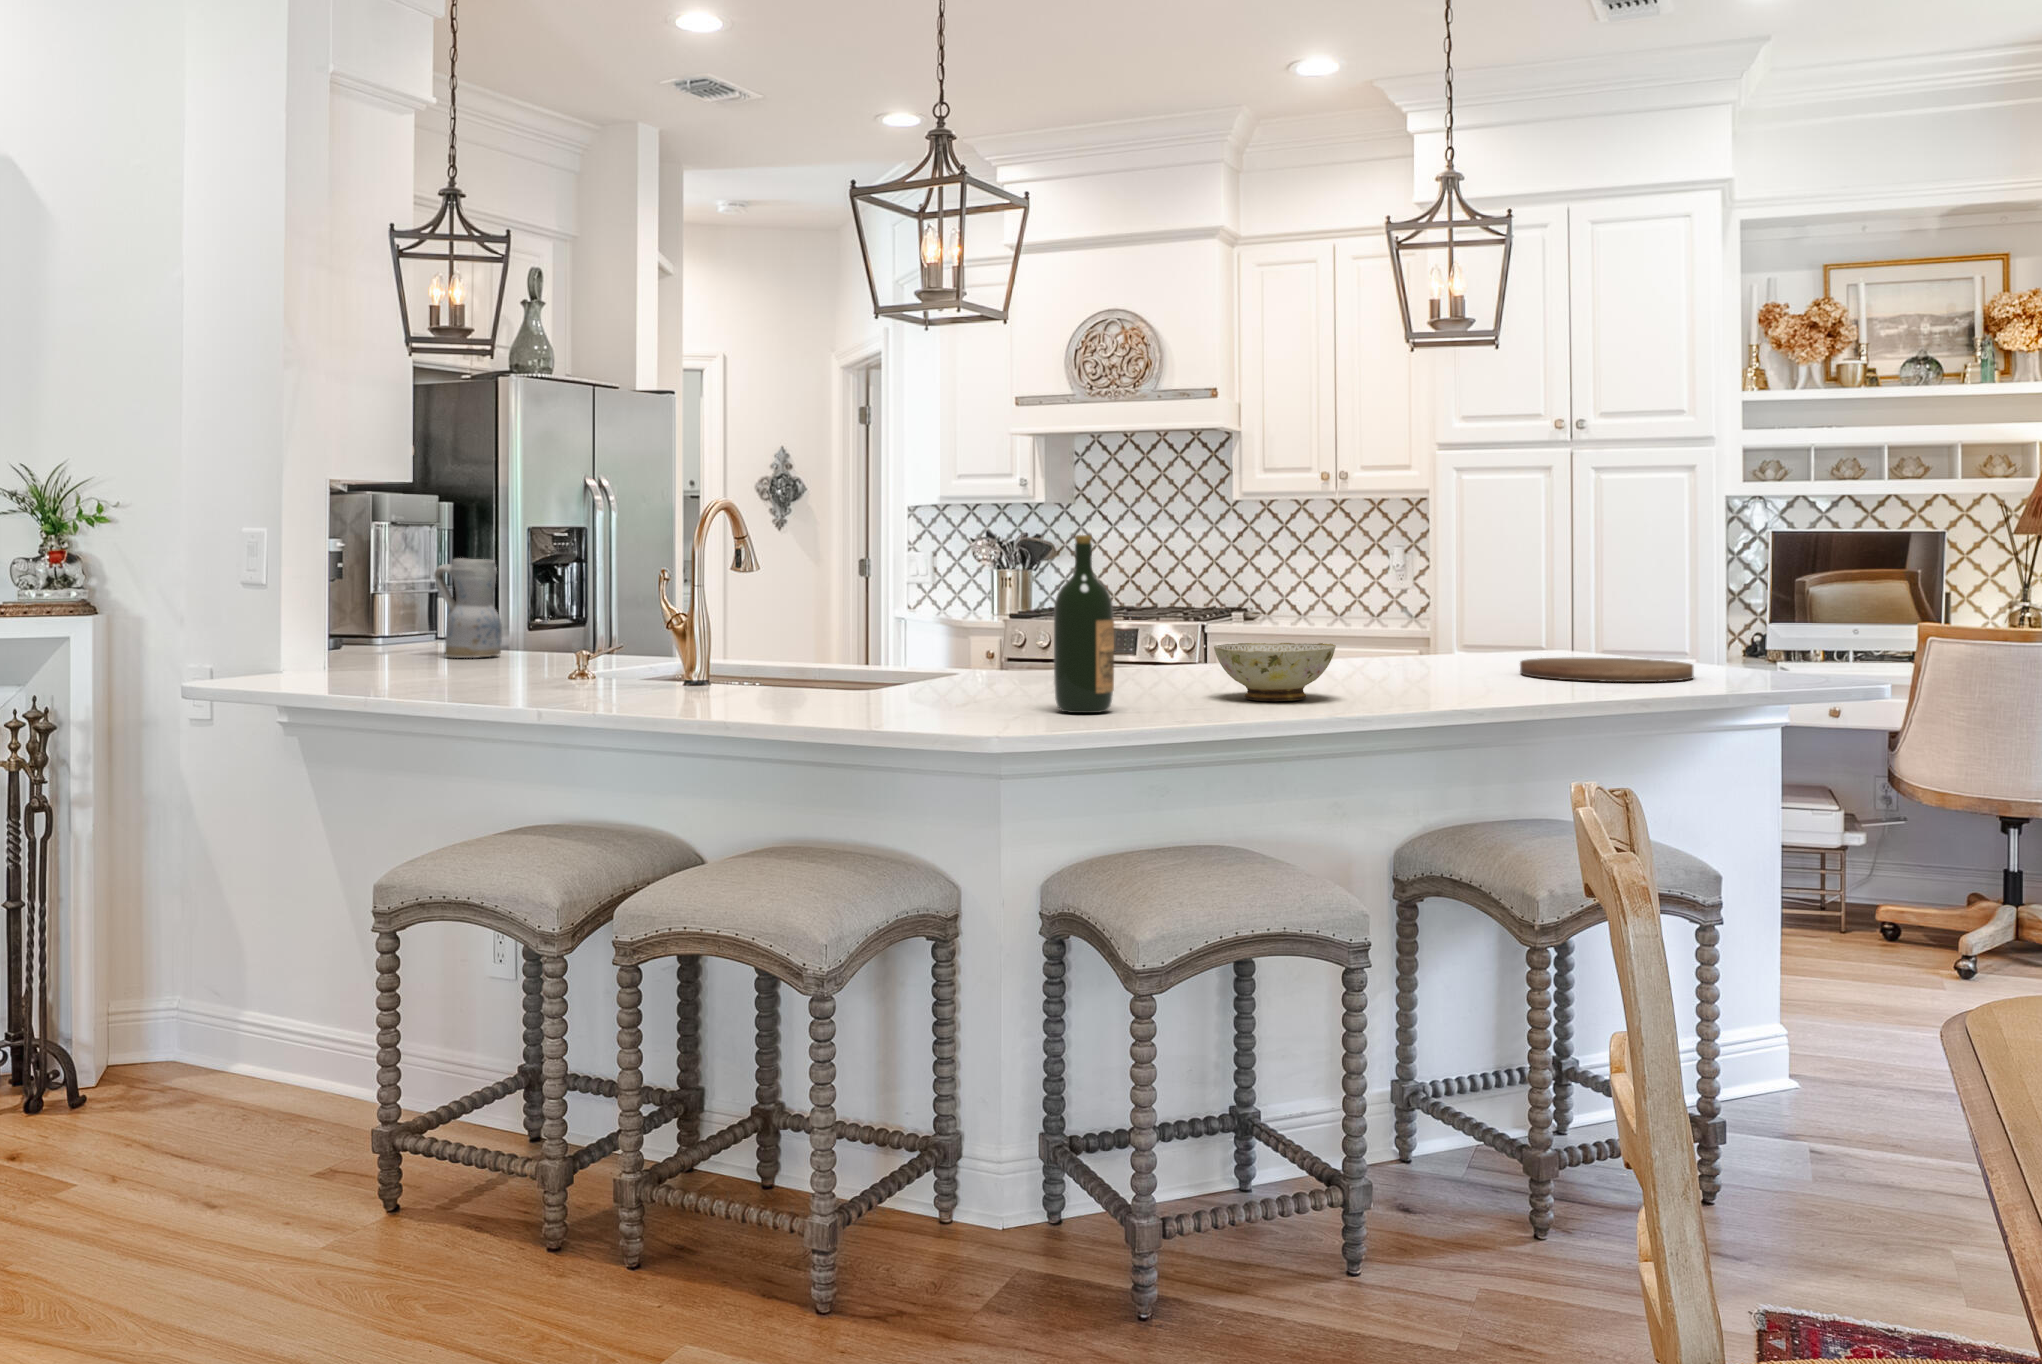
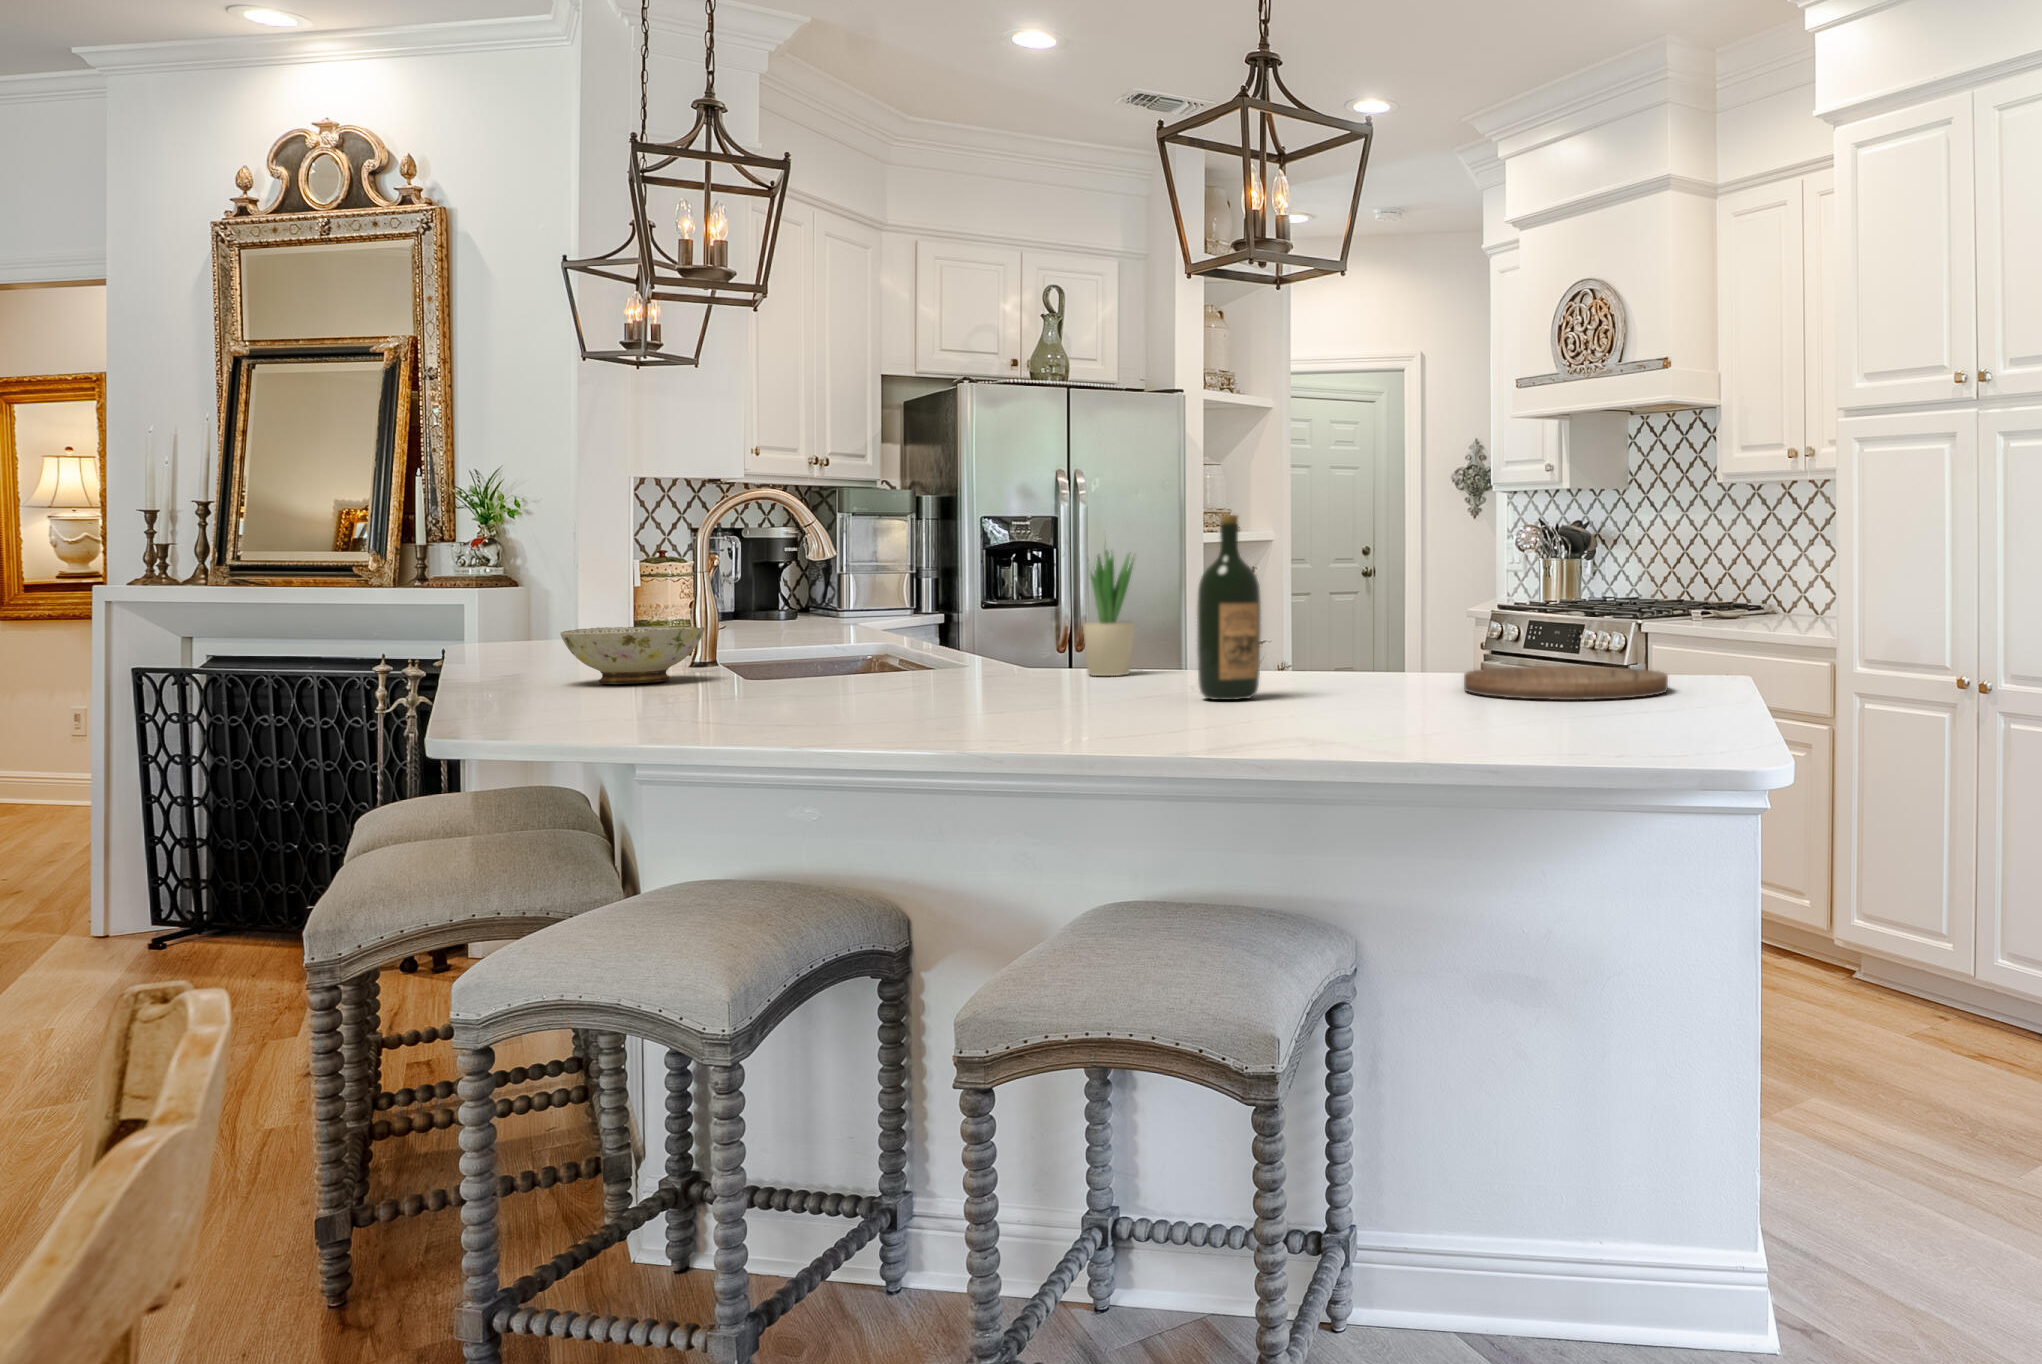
wine bottle: present [1054,535,1114,713] -> present [1197,515,1261,700]
potted plant: none [1170,547,1227,683] -> present [1083,550,1135,676]
ceramic pitcher: present [434,558,502,658] -> none [808,544,859,630]
ceramic bowl: present [1214,643,1336,701] -> present [560,626,705,684]

